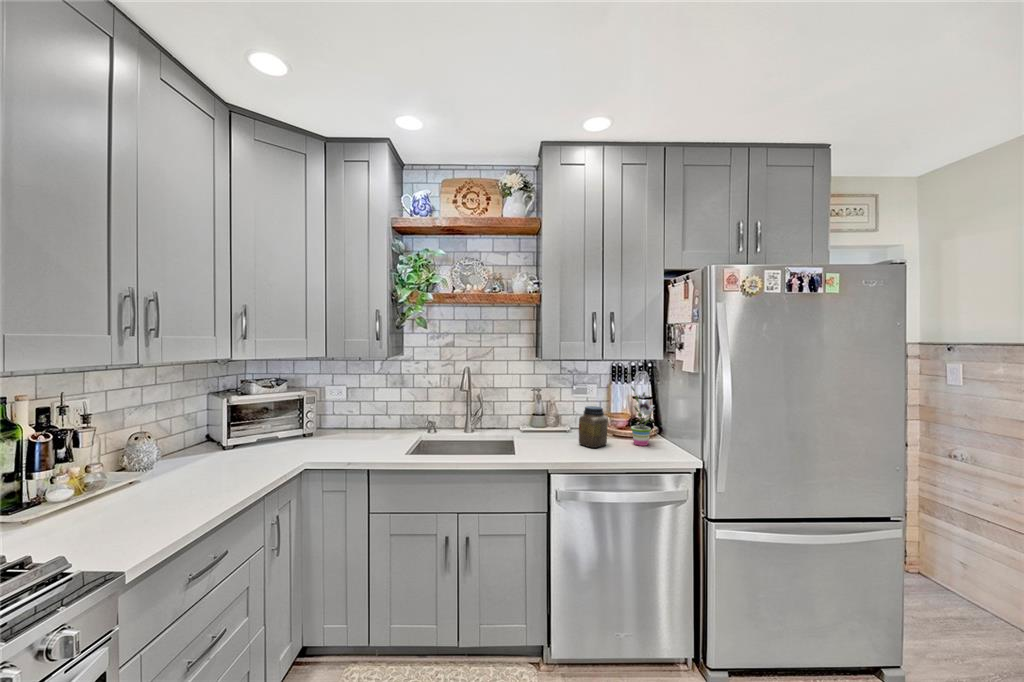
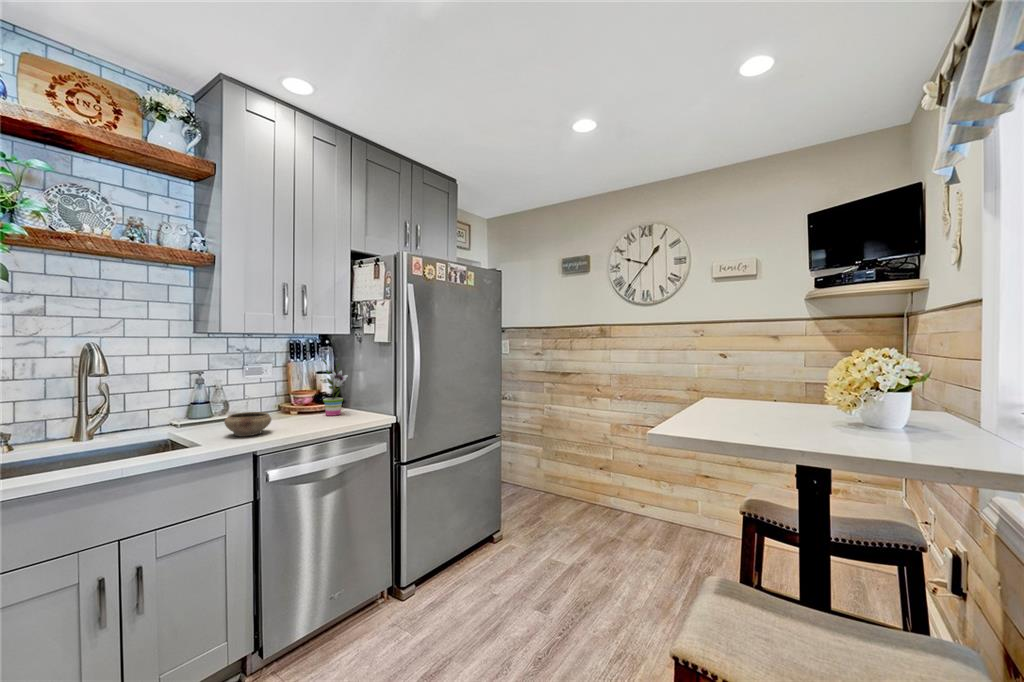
jar: present [579,406,608,448] -> none [268,382,302,424]
ceramic bowl: none [537,432,573,456] -> present [224,412,271,436]

